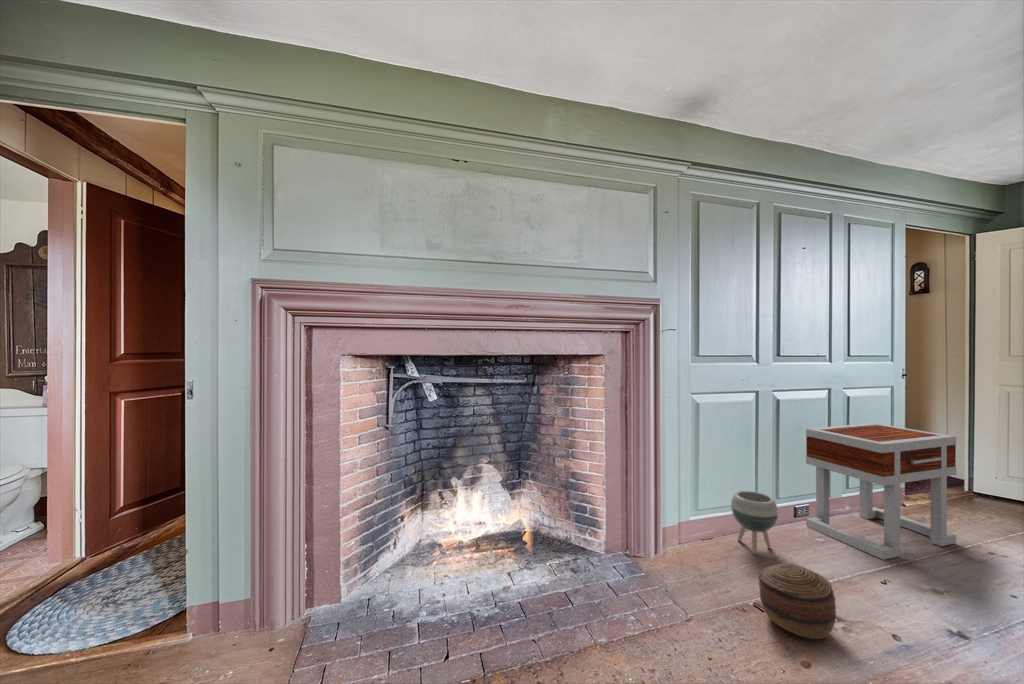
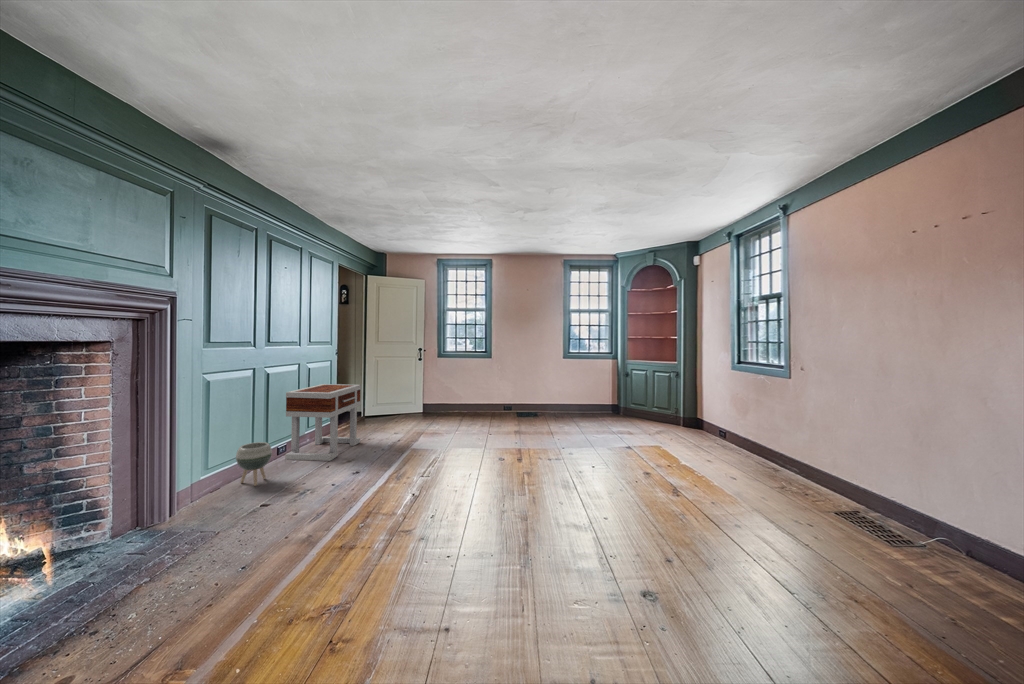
basket: present [759,563,836,639] -> none [268,471,313,512]

